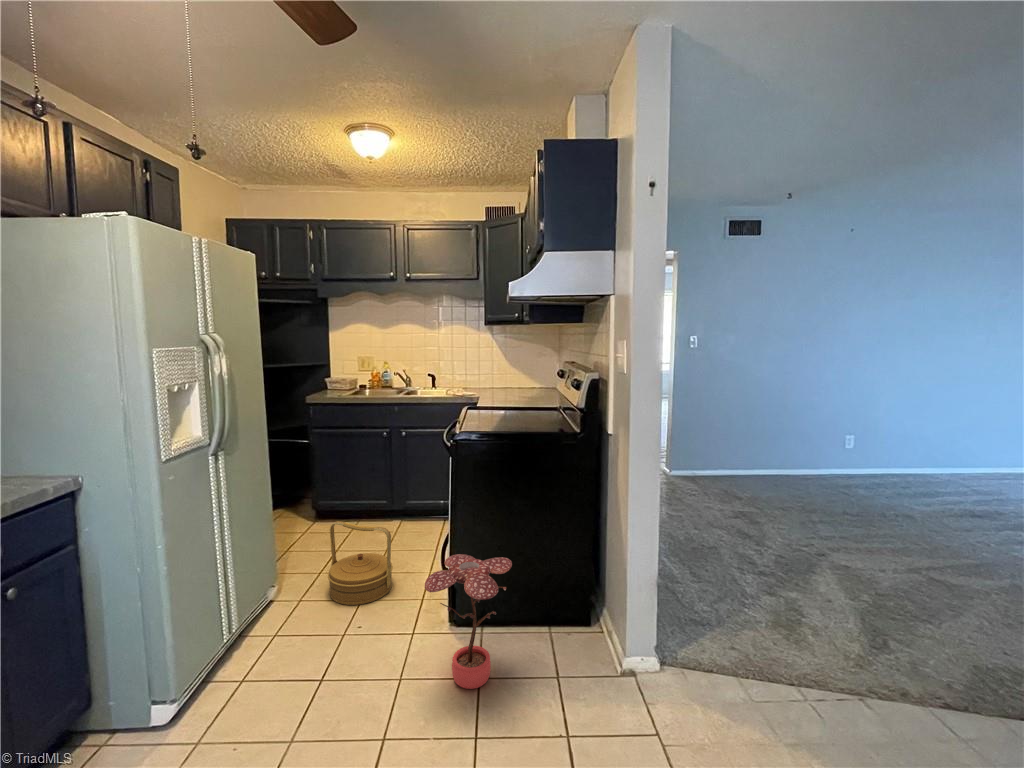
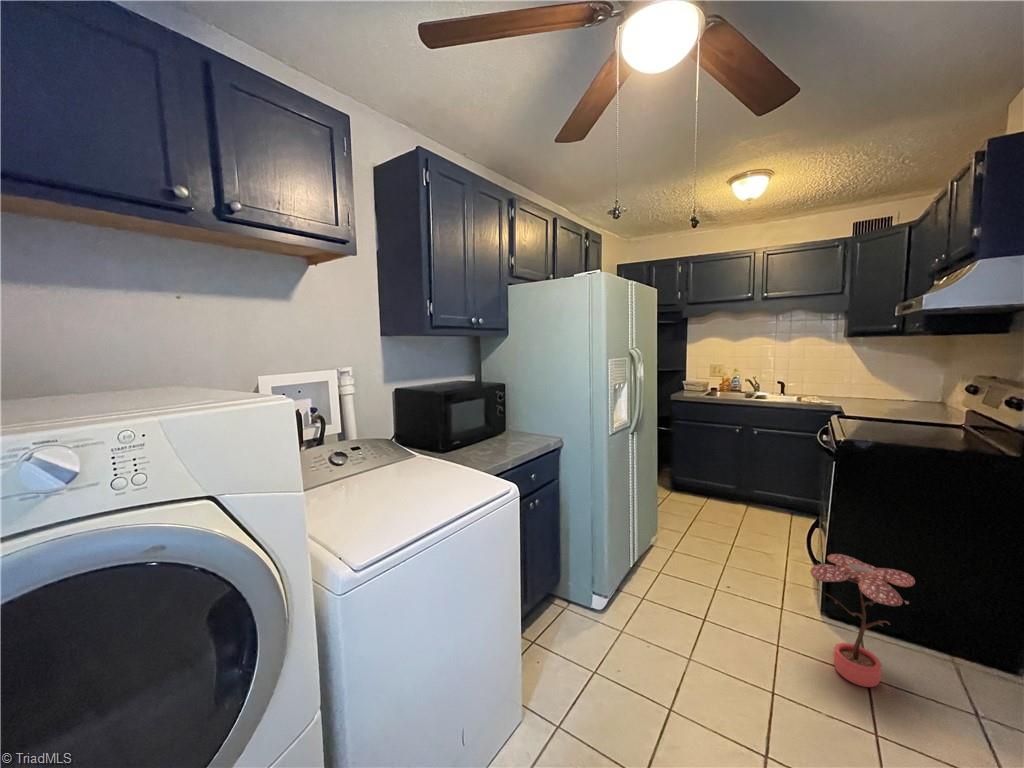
basket: present [328,521,393,605] -> none [695,499,755,573]

